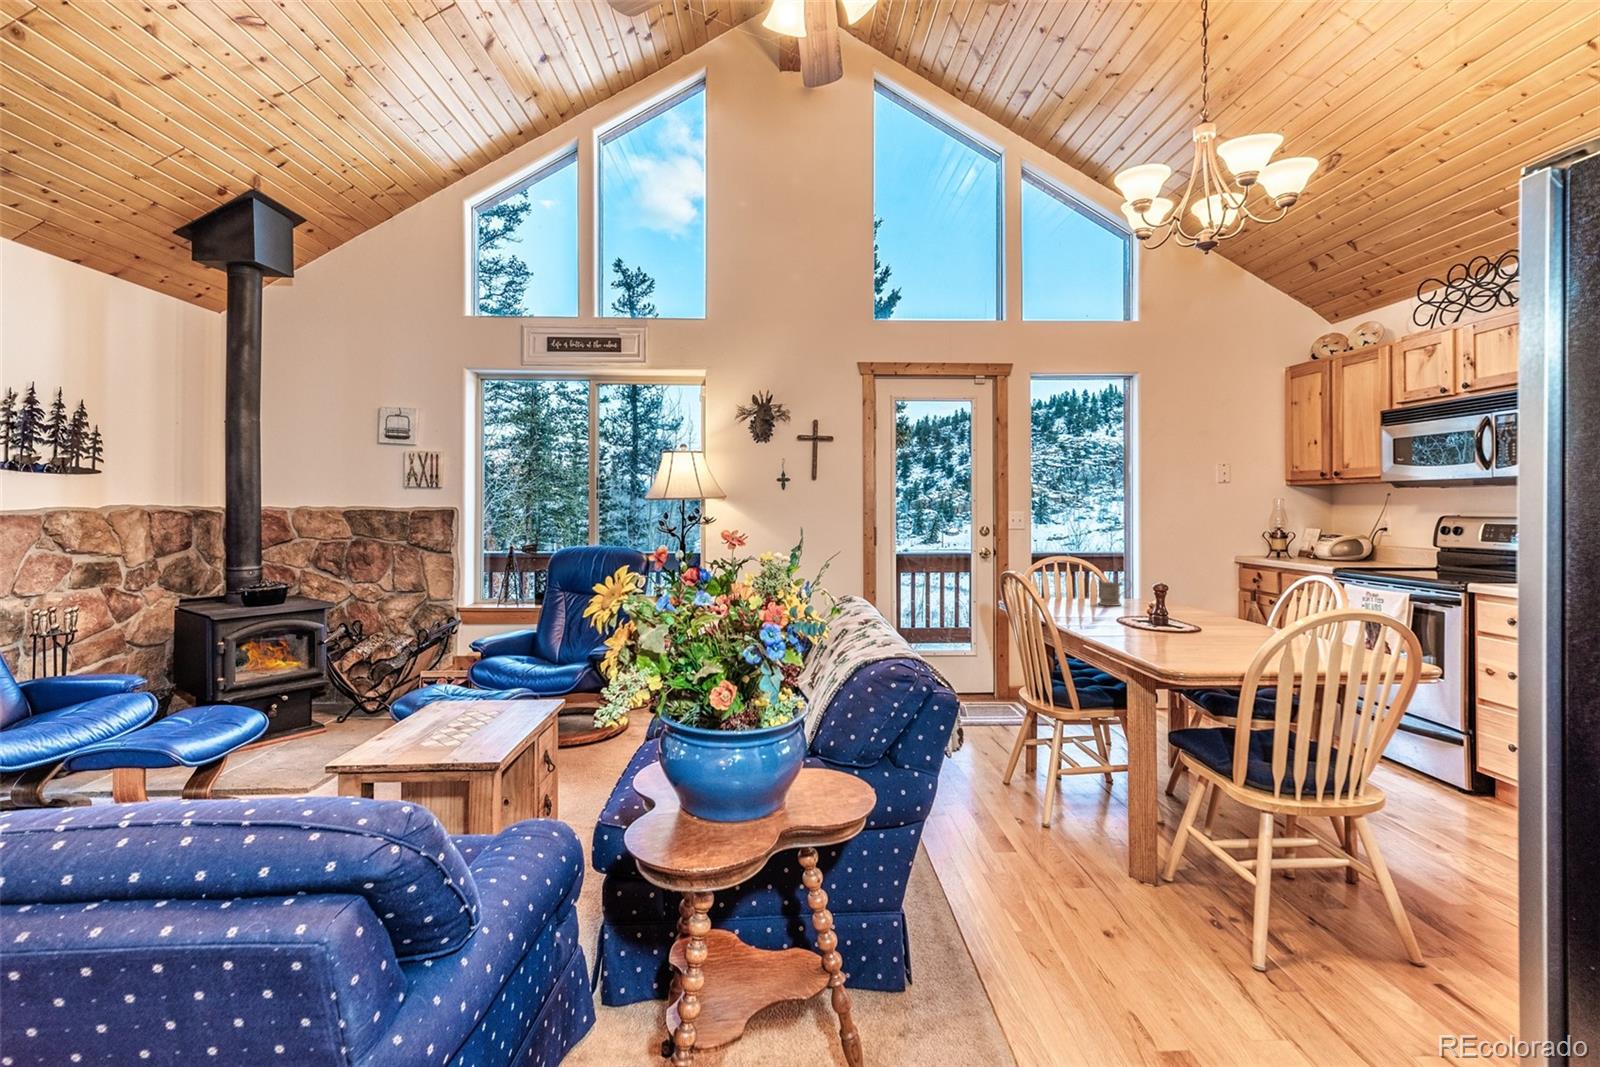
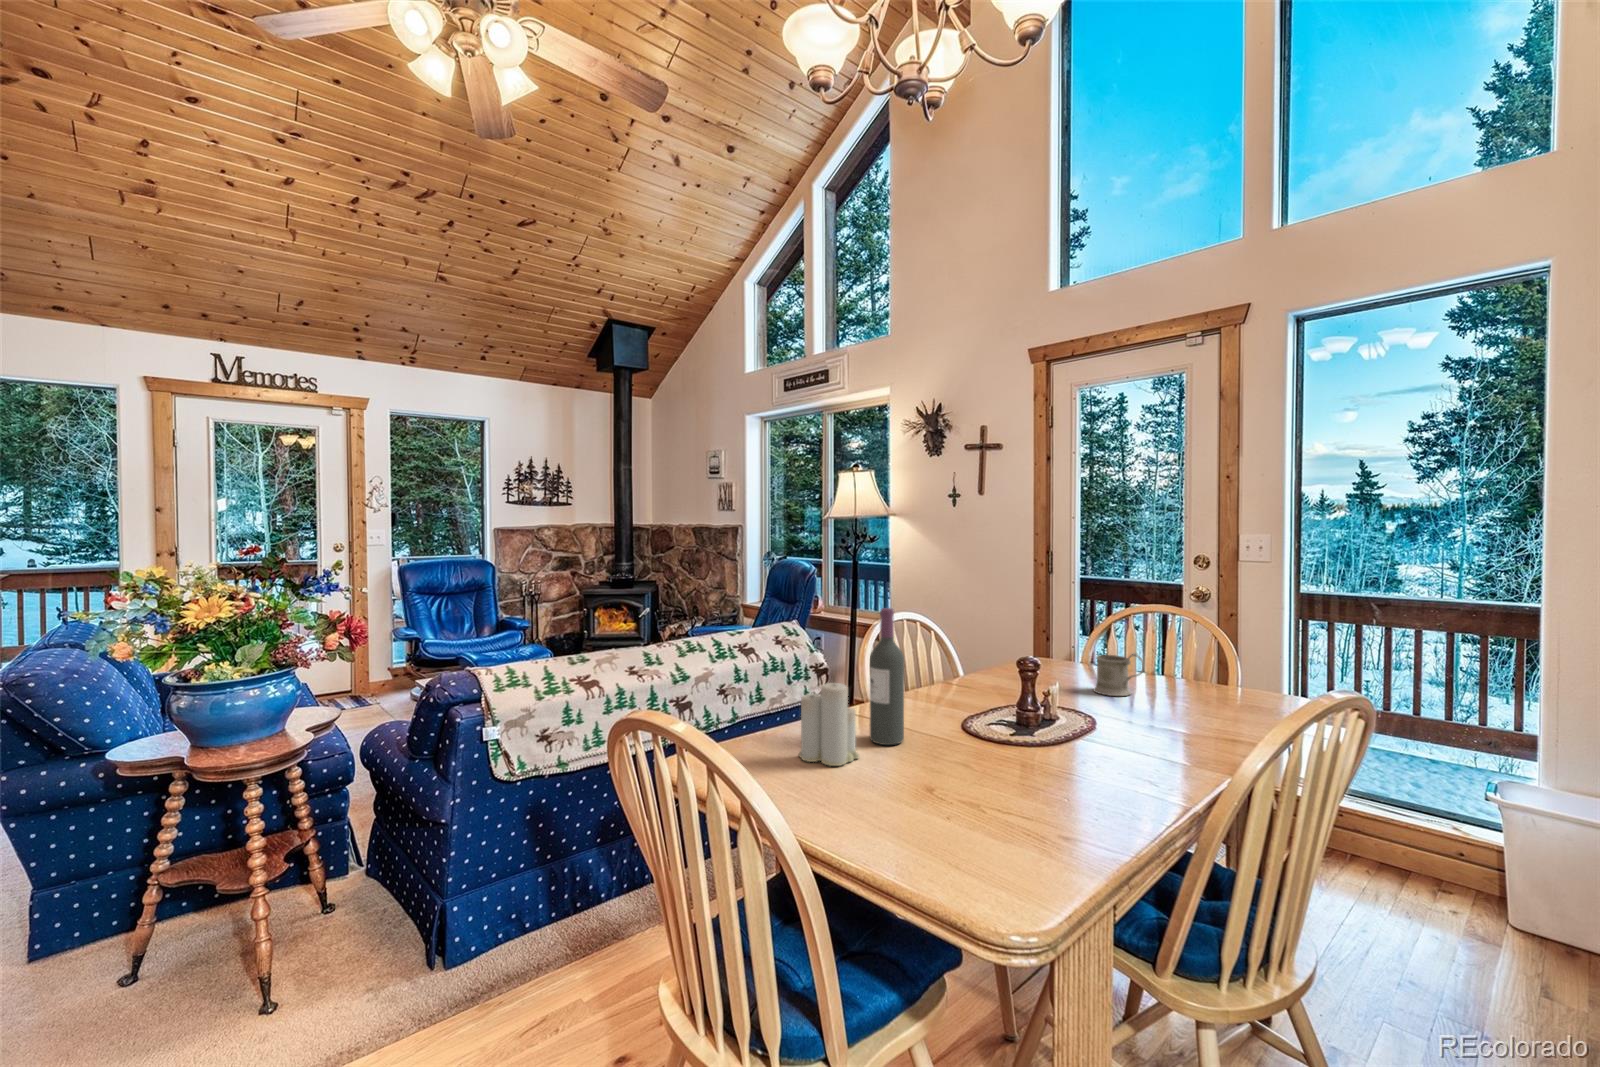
wine bottle: none [1159,551,1185,639] -> present [870,608,904,745]
candle: none [1184,593,1218,651] -> present [799,683,859,766]

